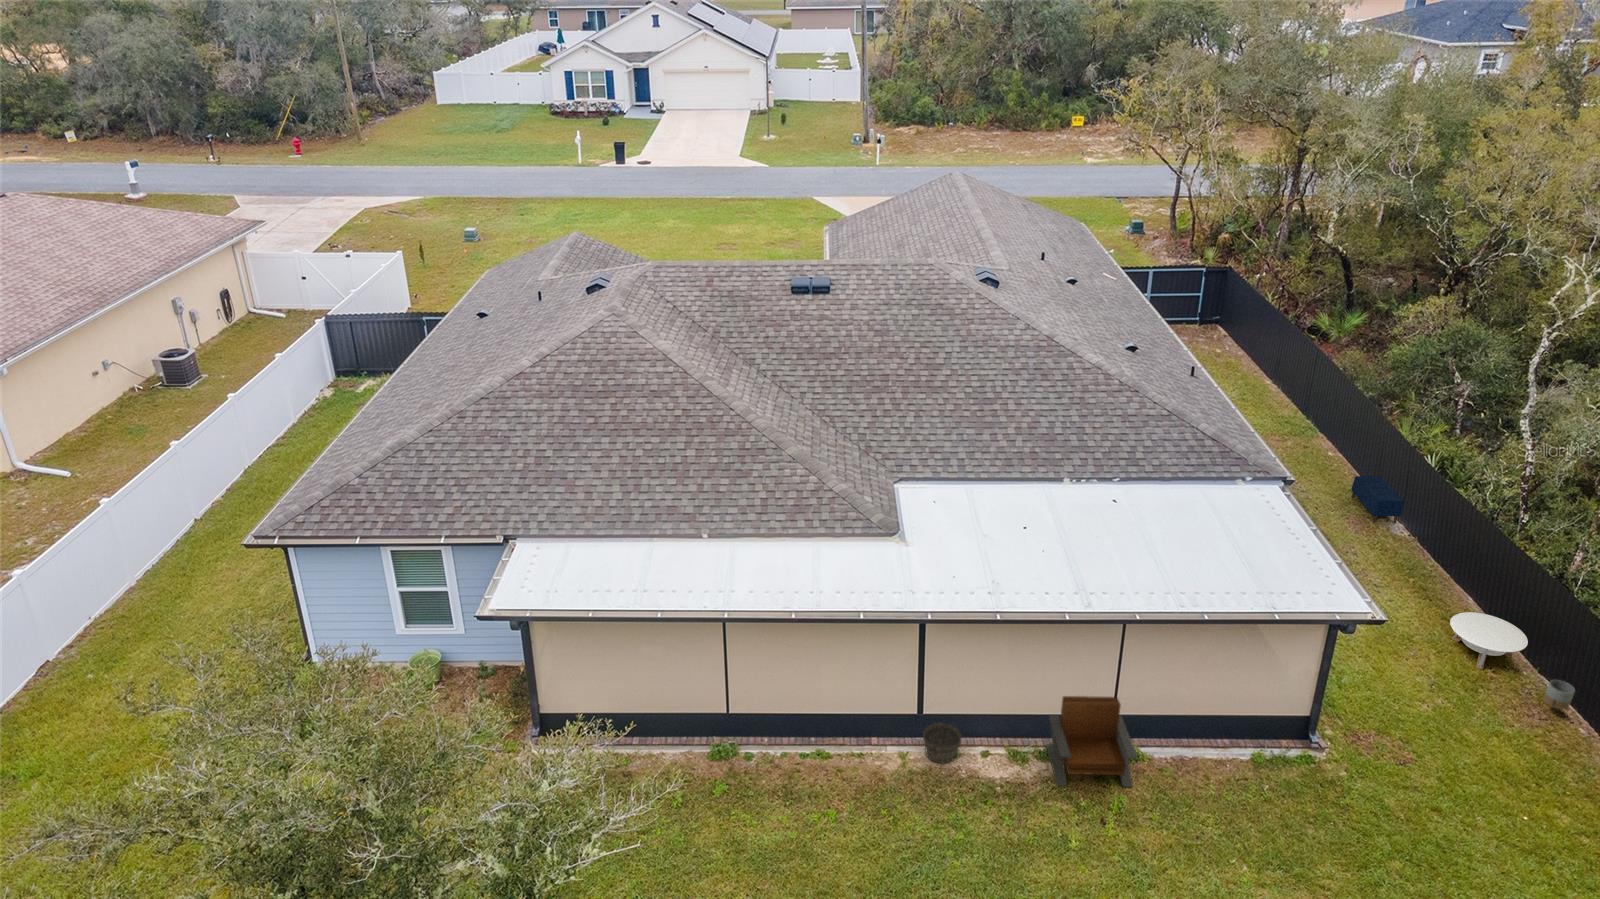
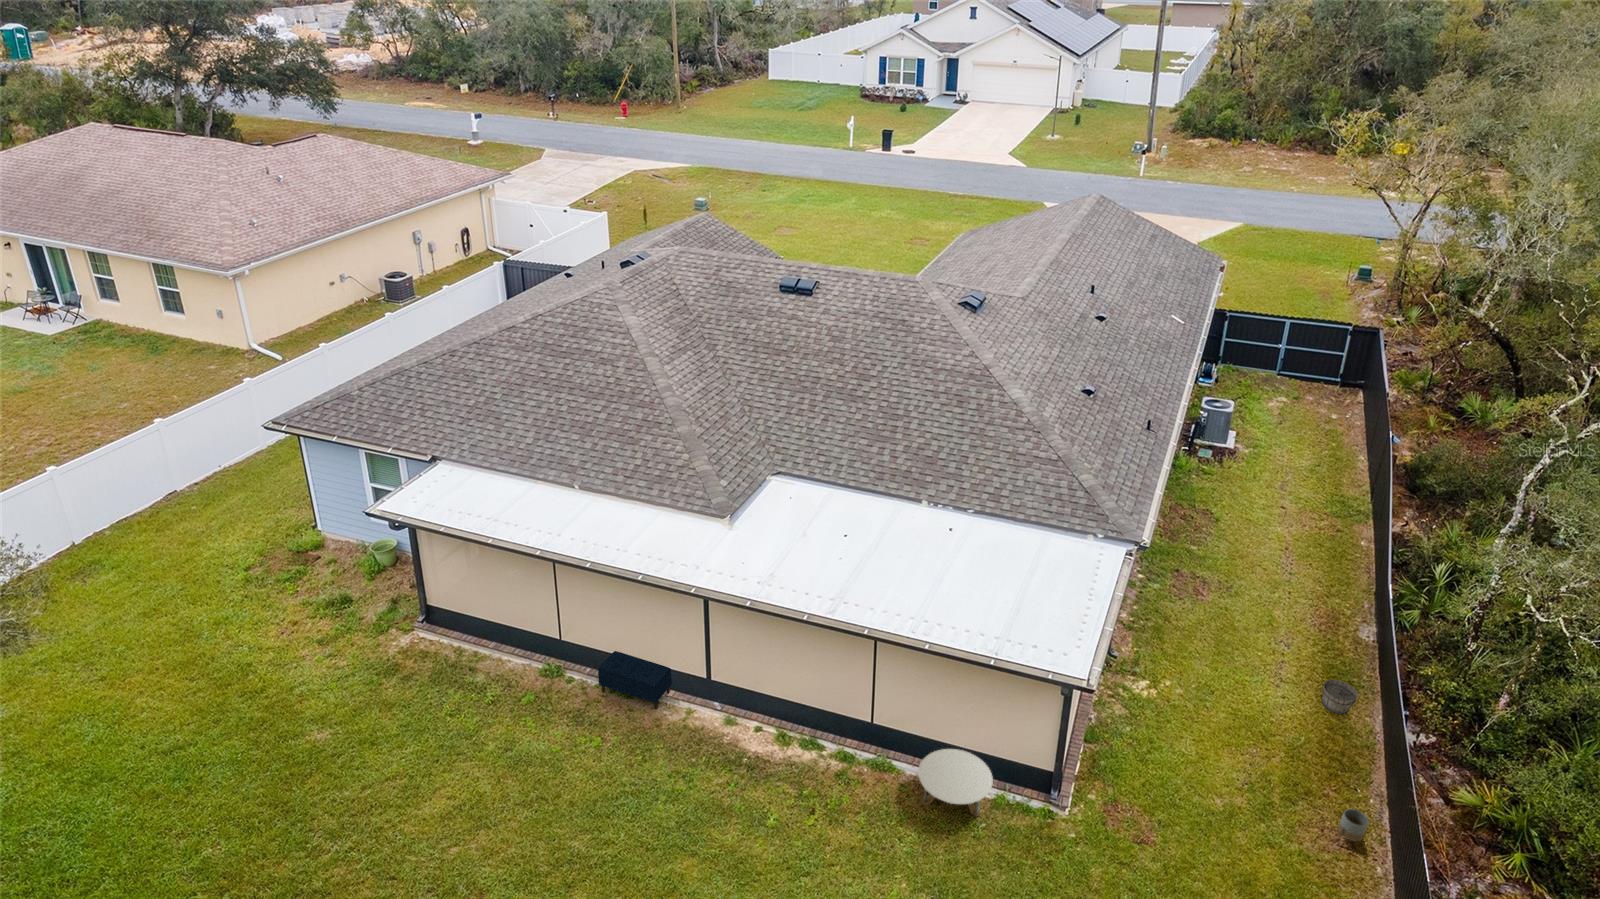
bench: present [1351,476,1404,523] -> present [598,651,672,709]
round table: present [1450,612,1528,670] -> present [918,749,993,817]
lounge chair: present [1046,696,1137,787] -> none [794,693,878,789]
wooden bucket: present [923,723,962,763] -> present [1322,680,1358,714]

